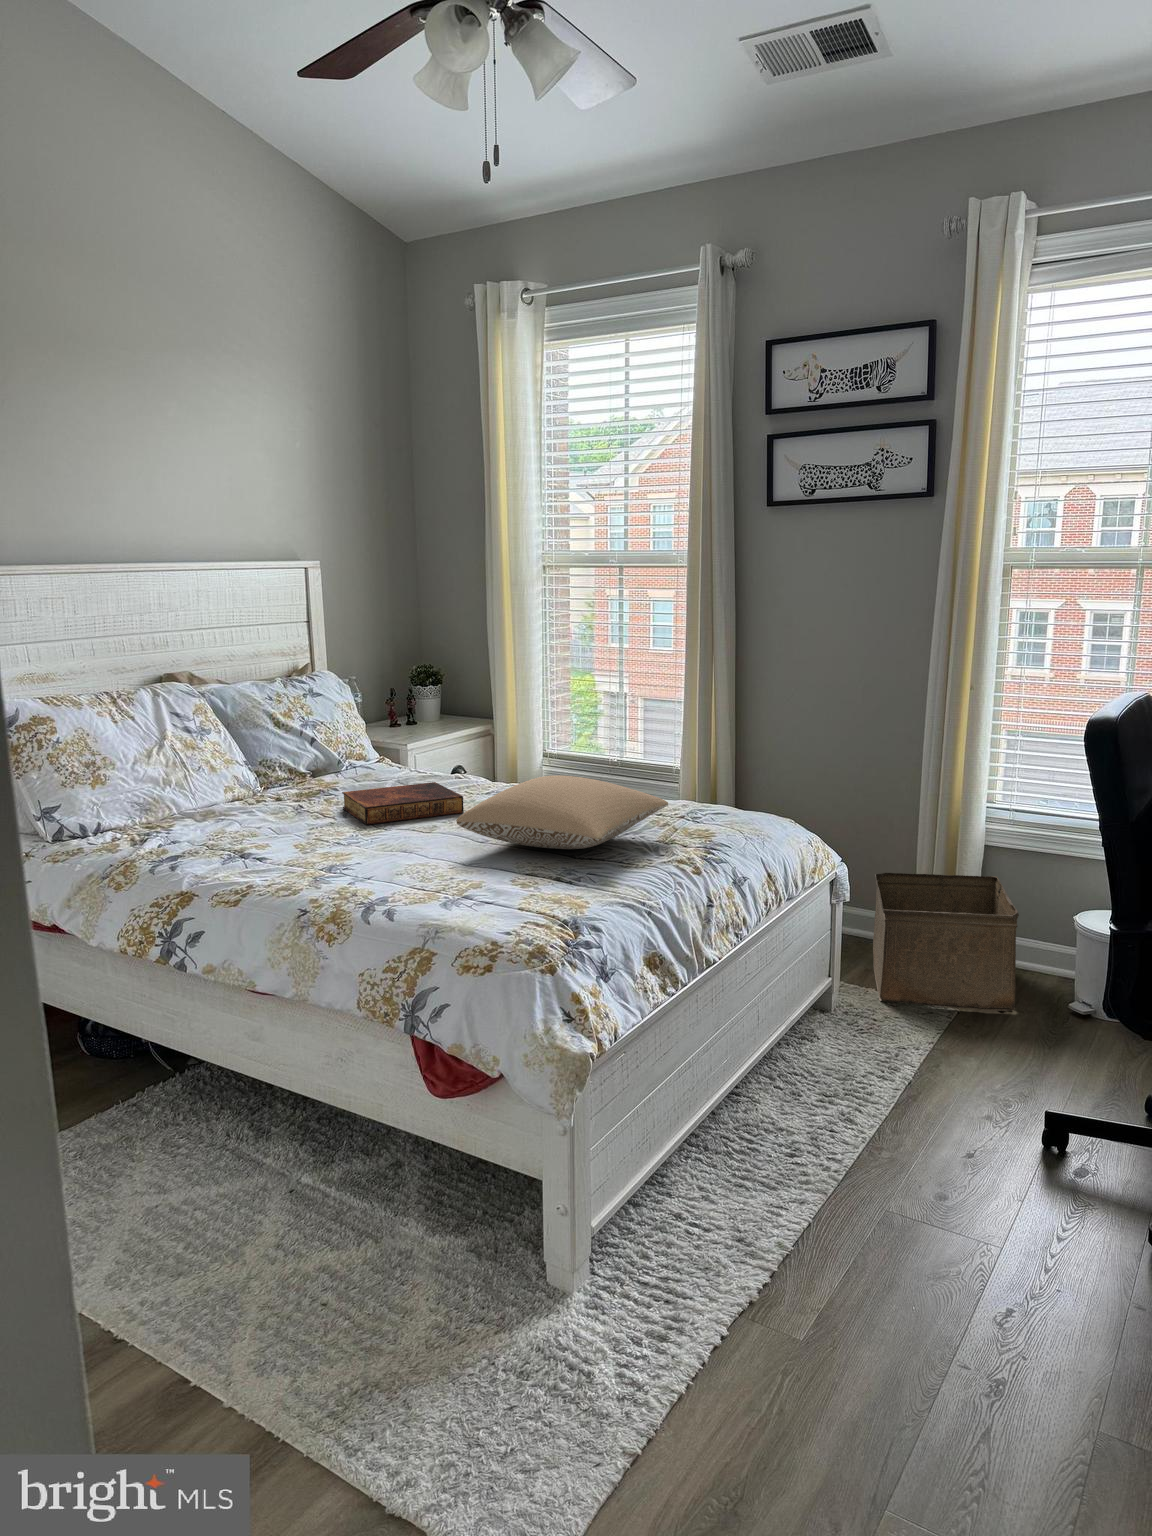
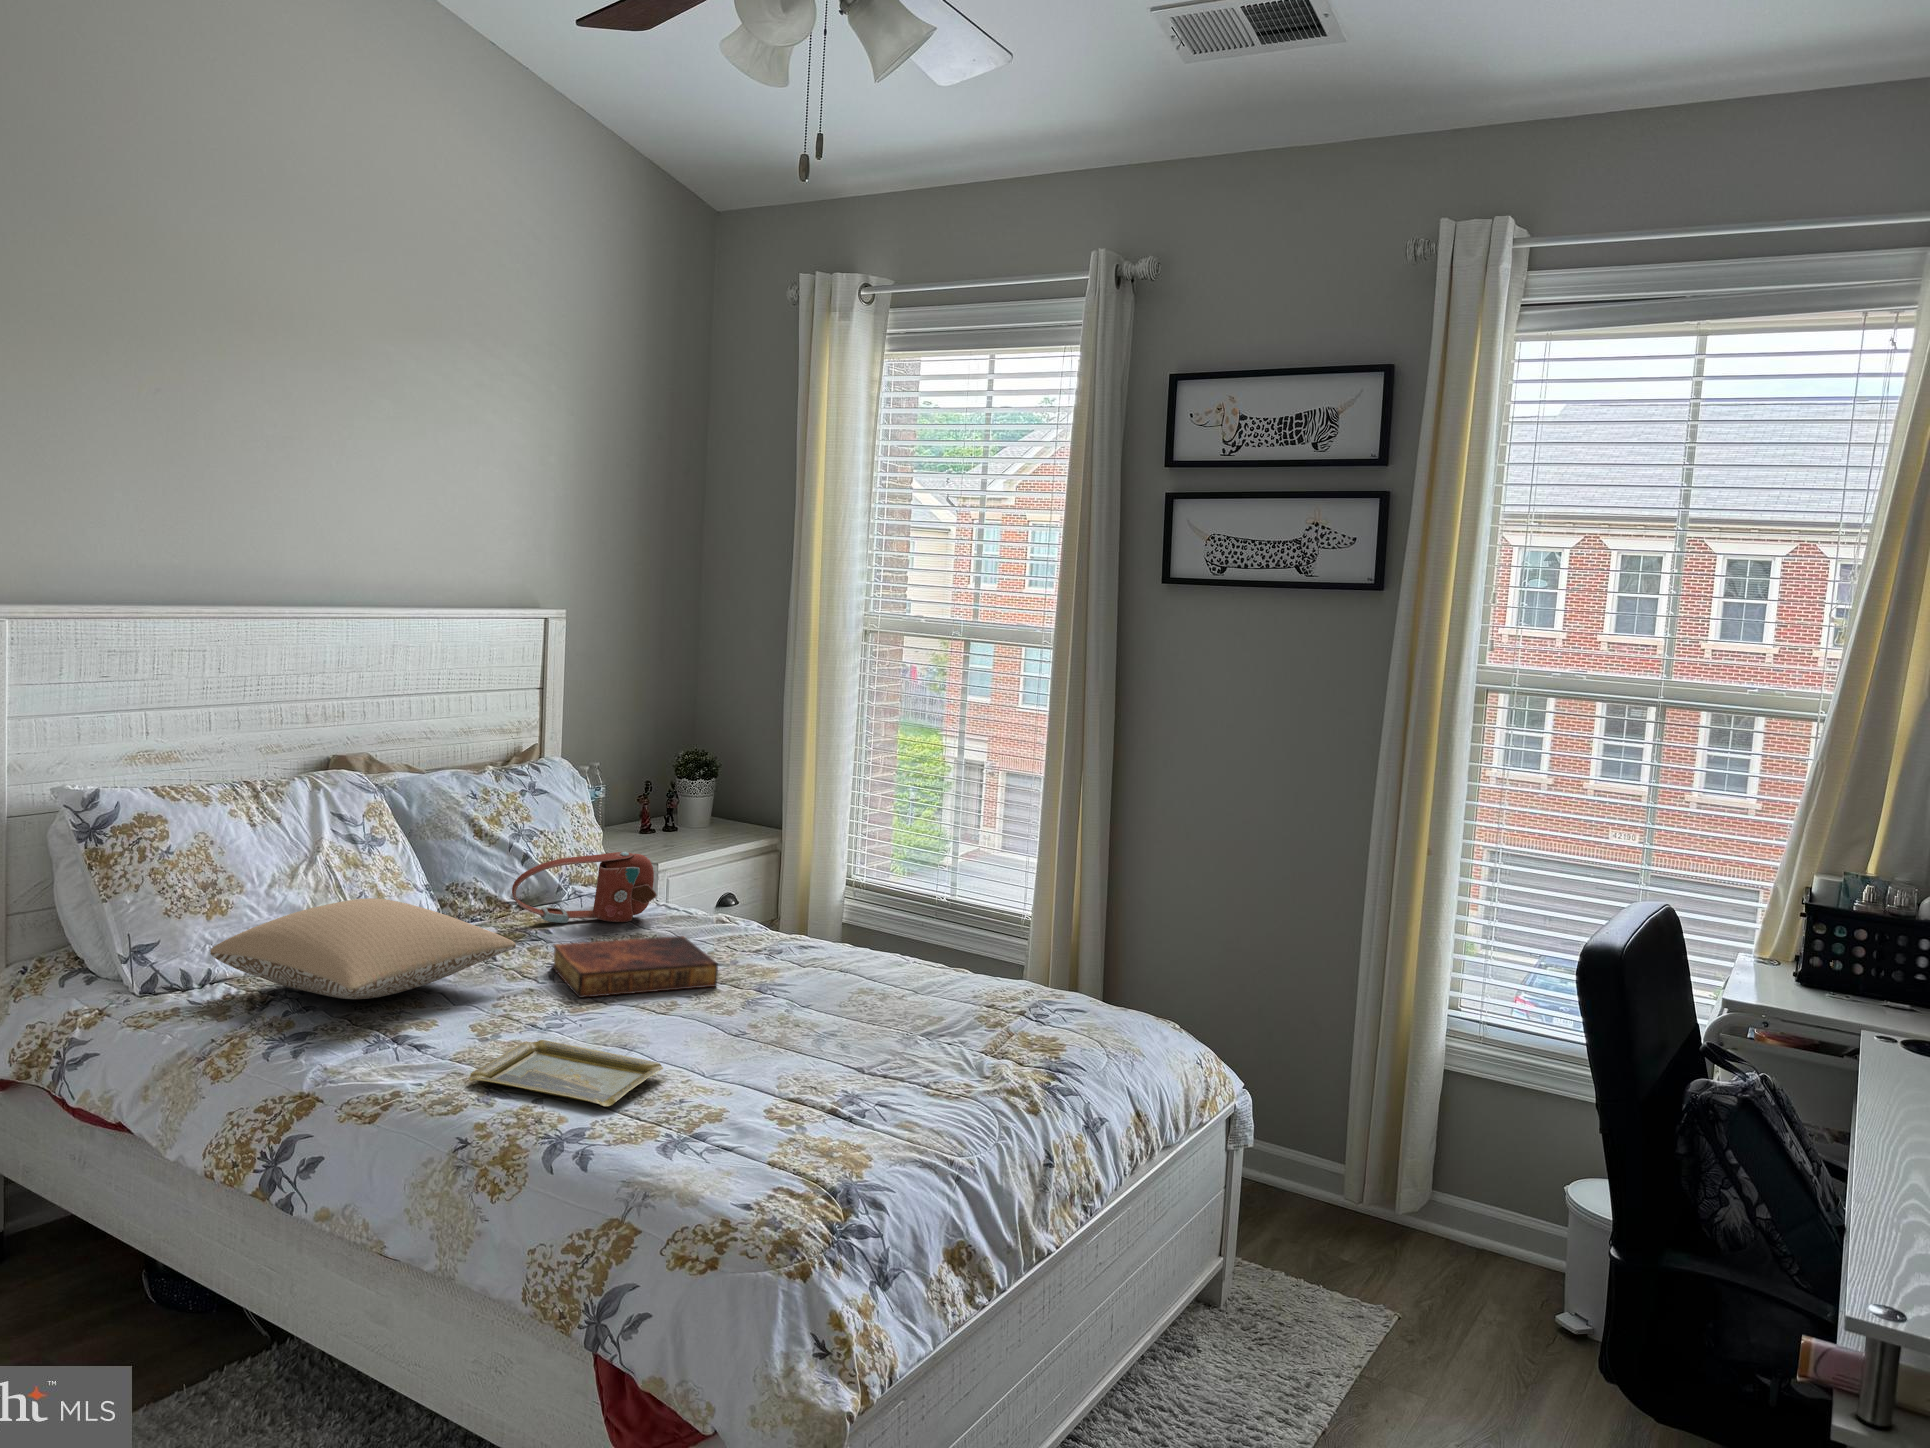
handbag: none [307,729,412,782] -> present [512,852,657,923]
pillow: present [456,775,668,849] -> present [210,898,516,999]
tray: none [299,848,435,884] -> present [470,1040,663,1106]
storage bin: present [873,873,1019,1011] -> none [1283,1101,1489,1325]

